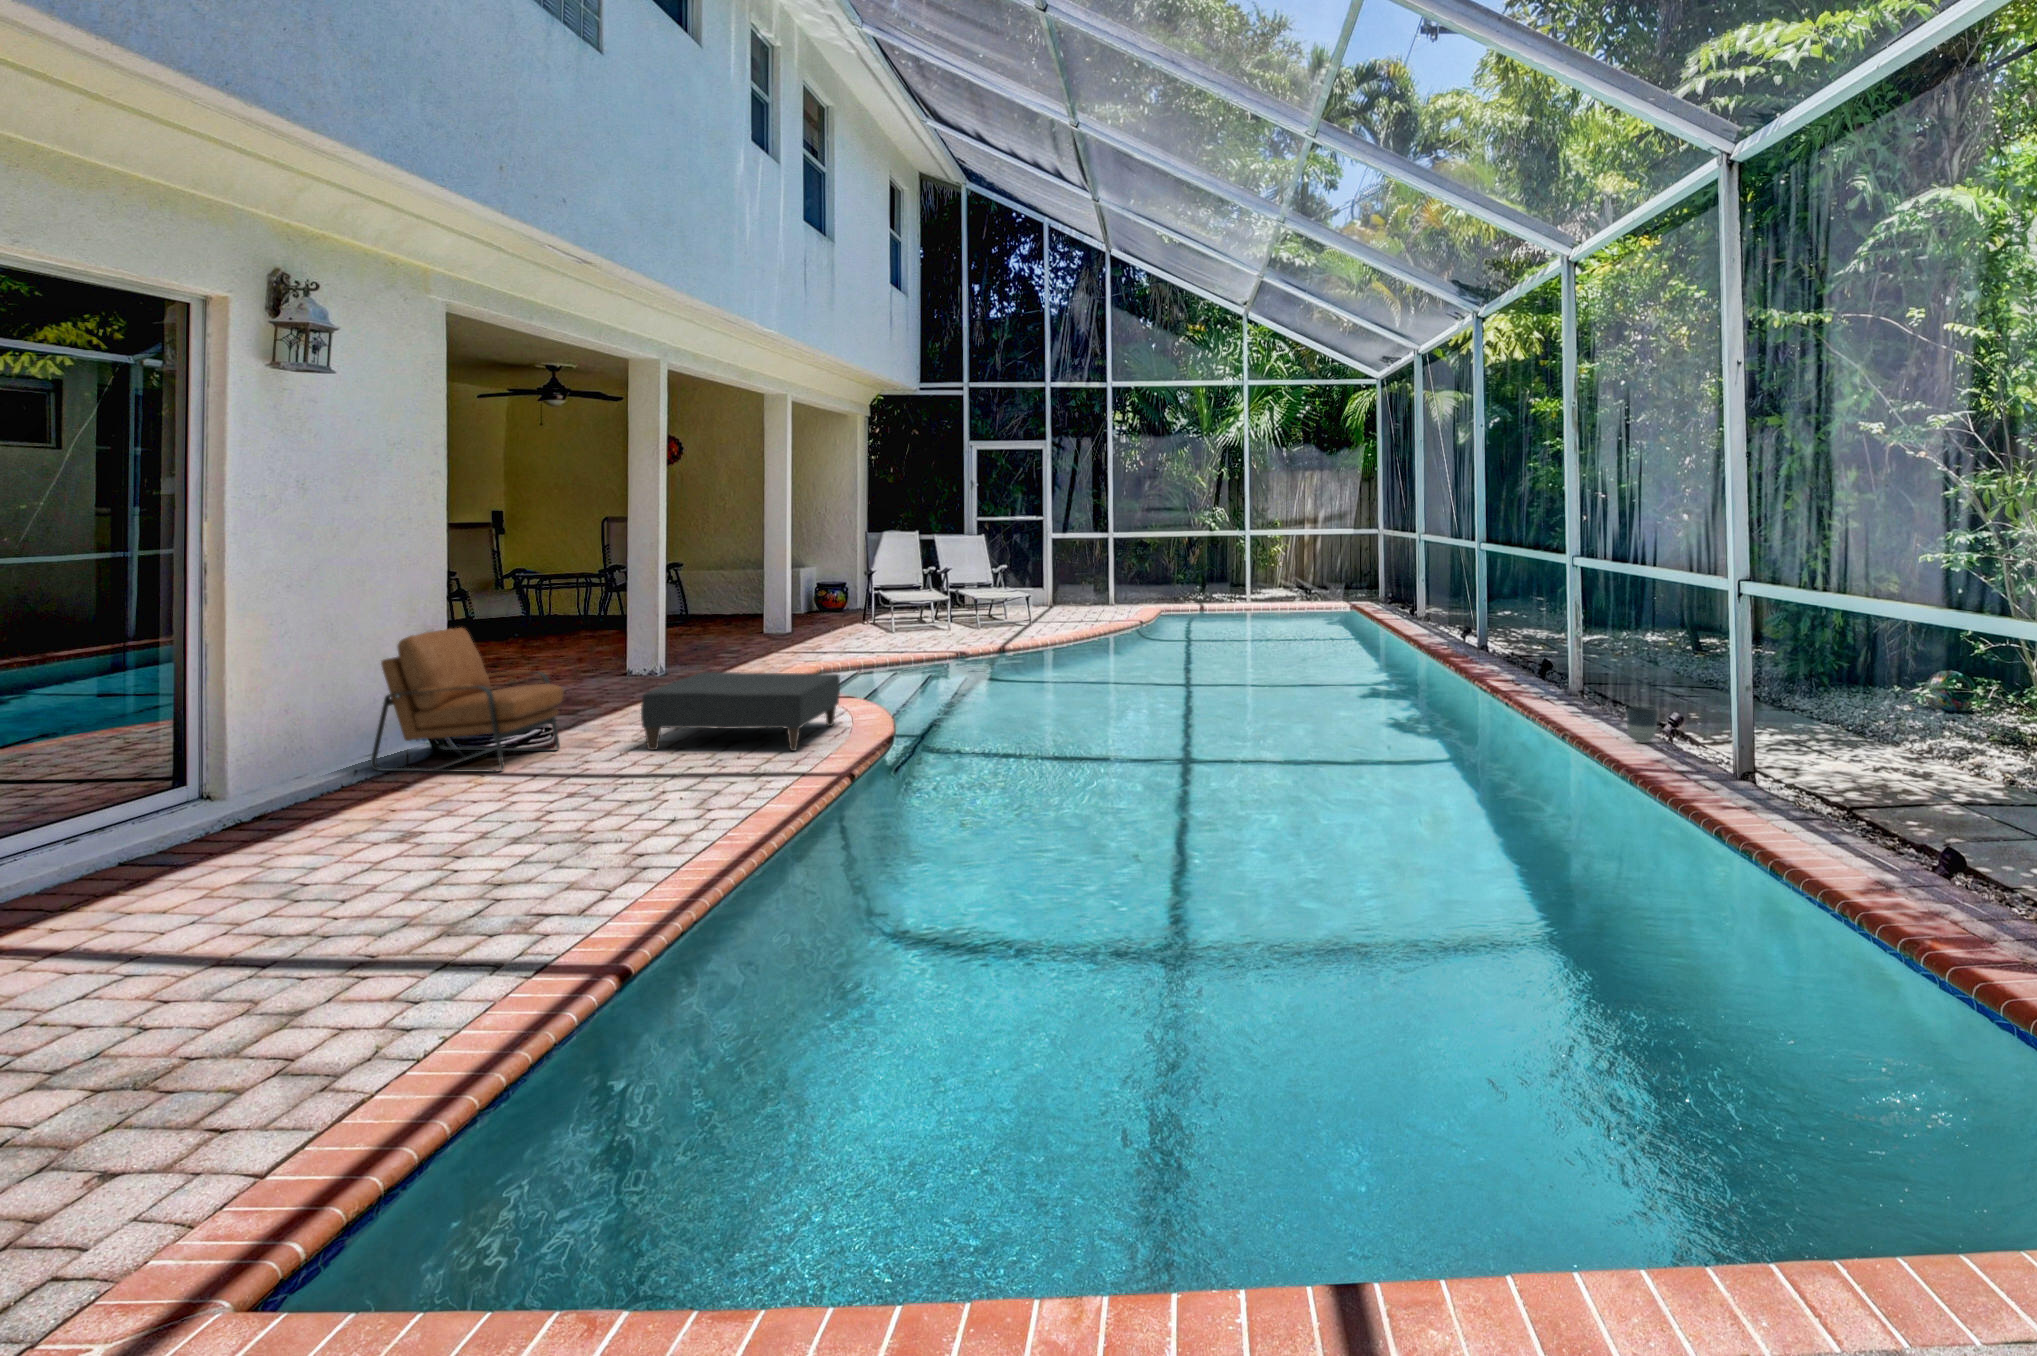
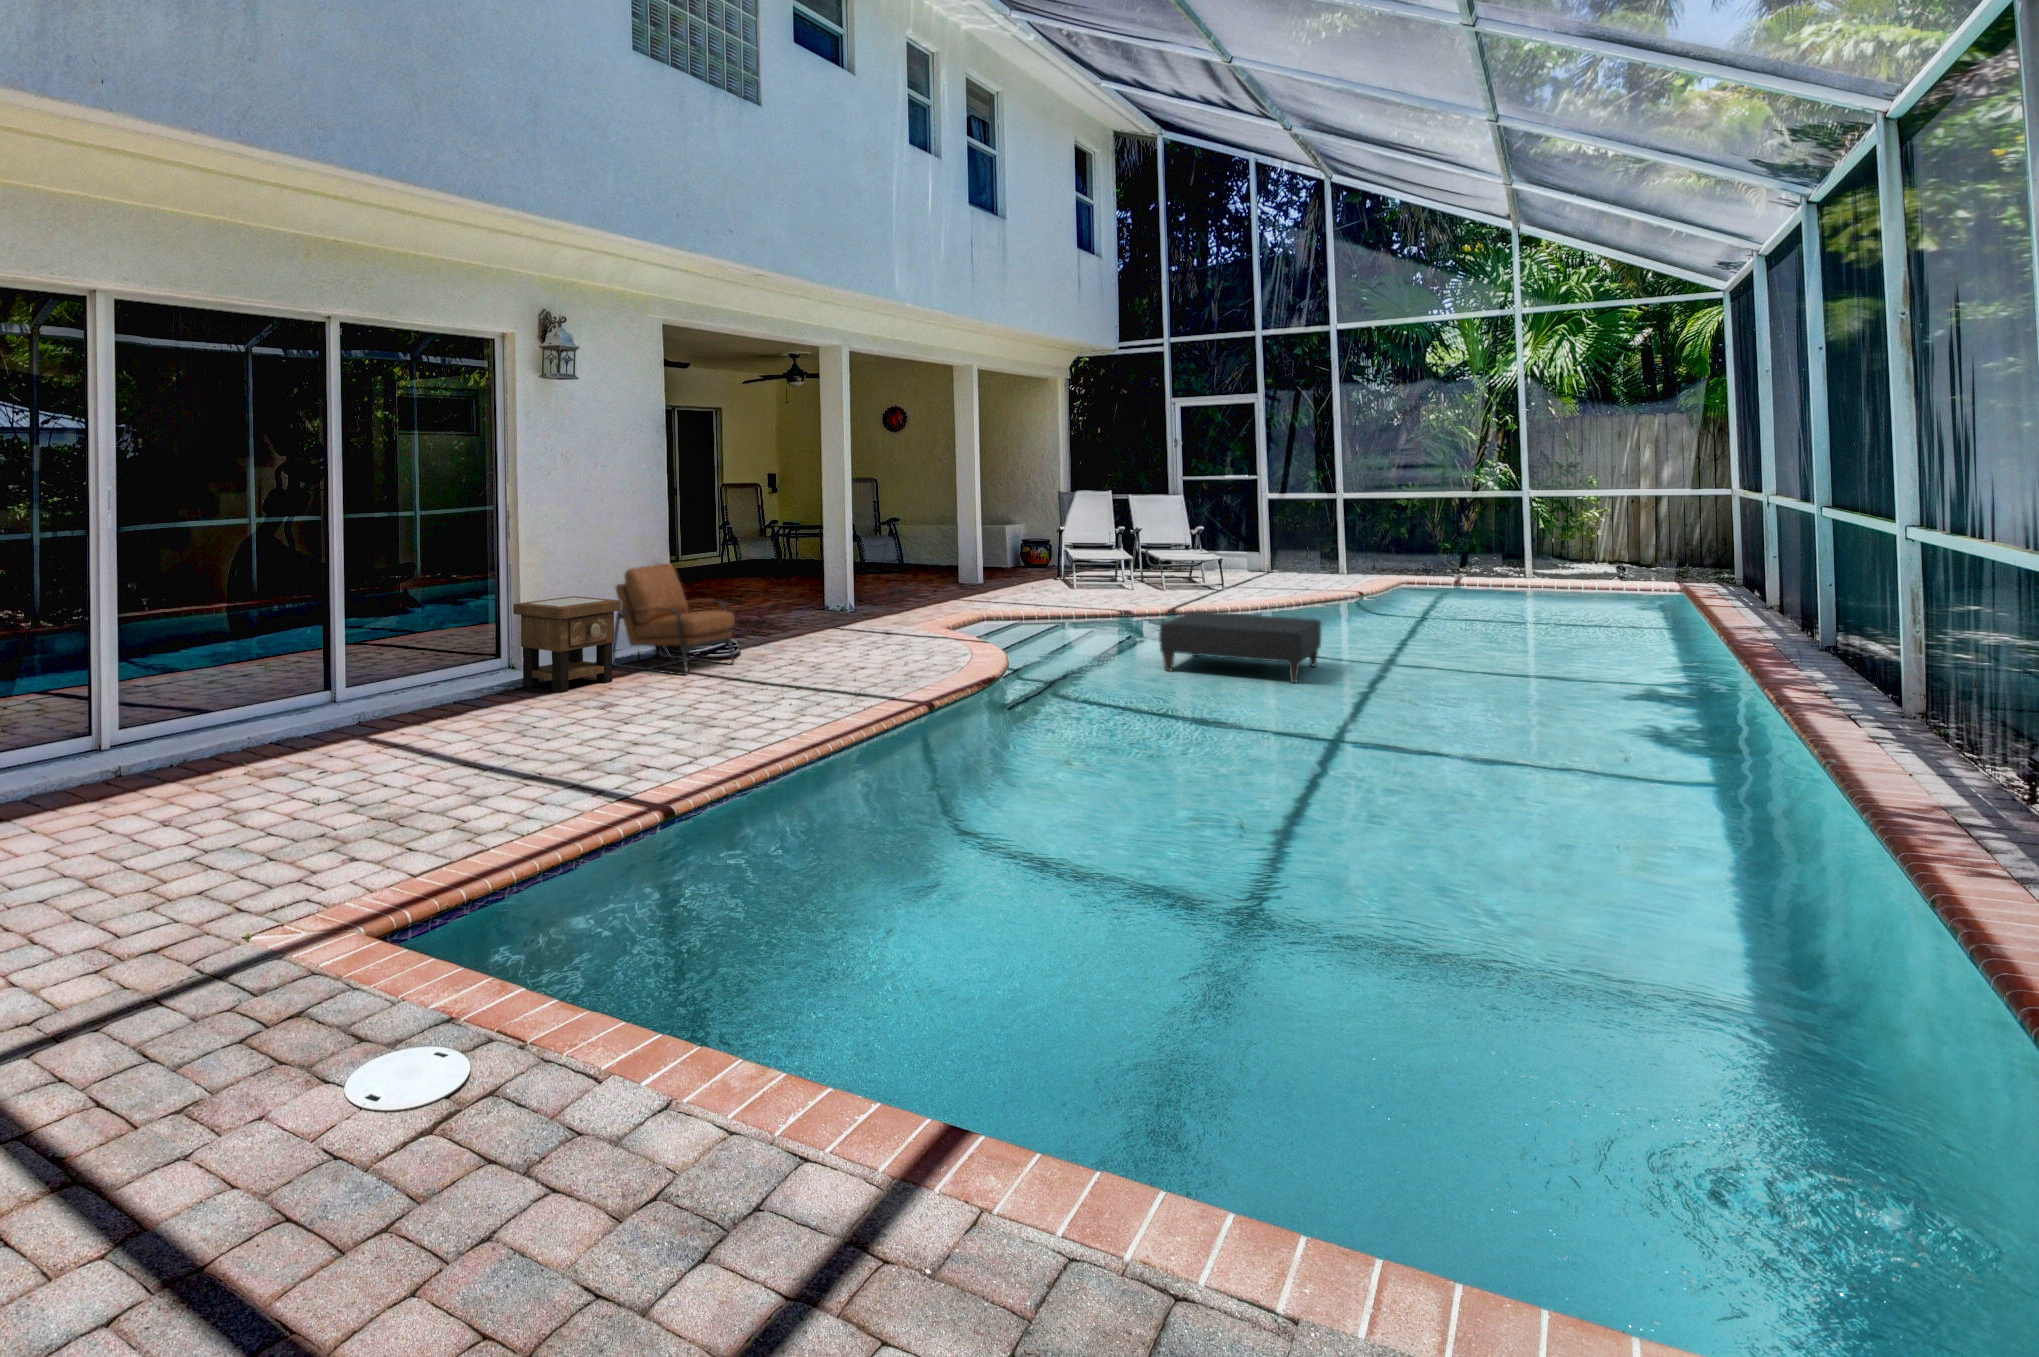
ottoman: present [641,672,840,751] -> present [1159,611,1322,683]
side table: none [225,680,410,820] -> present [513,596,621,693]
planter: present [1626,707,1658,743] -> none [1939,732,1999,784]

